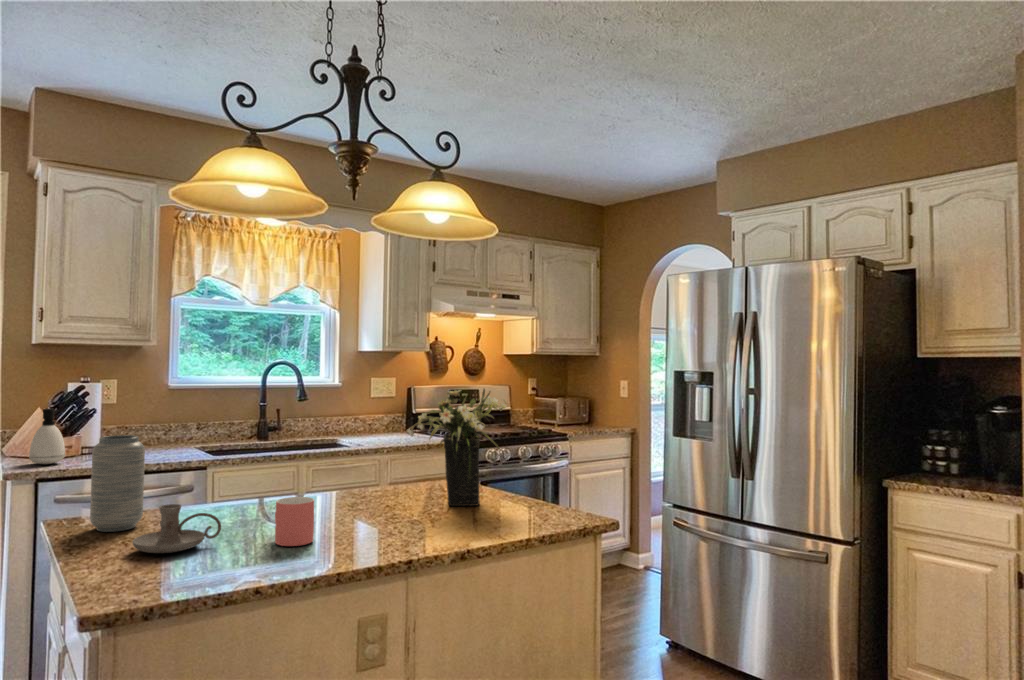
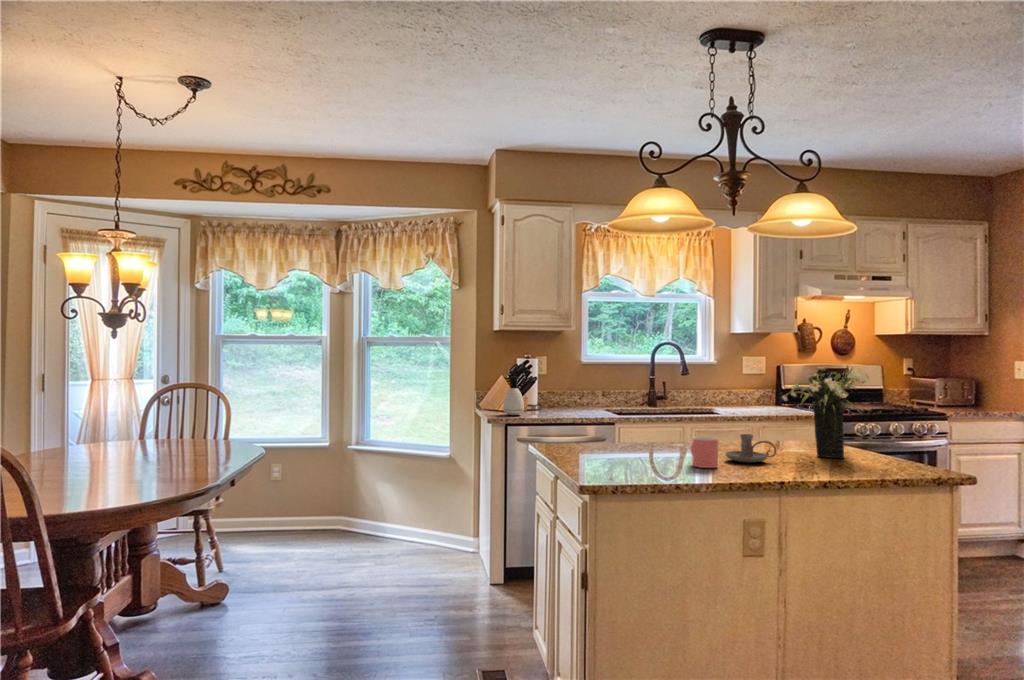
vase: present [90,435,145,532] -> none [572,392,602,453]
candle holder: present [132,504,221,553] -> present [726,434,776,463]

